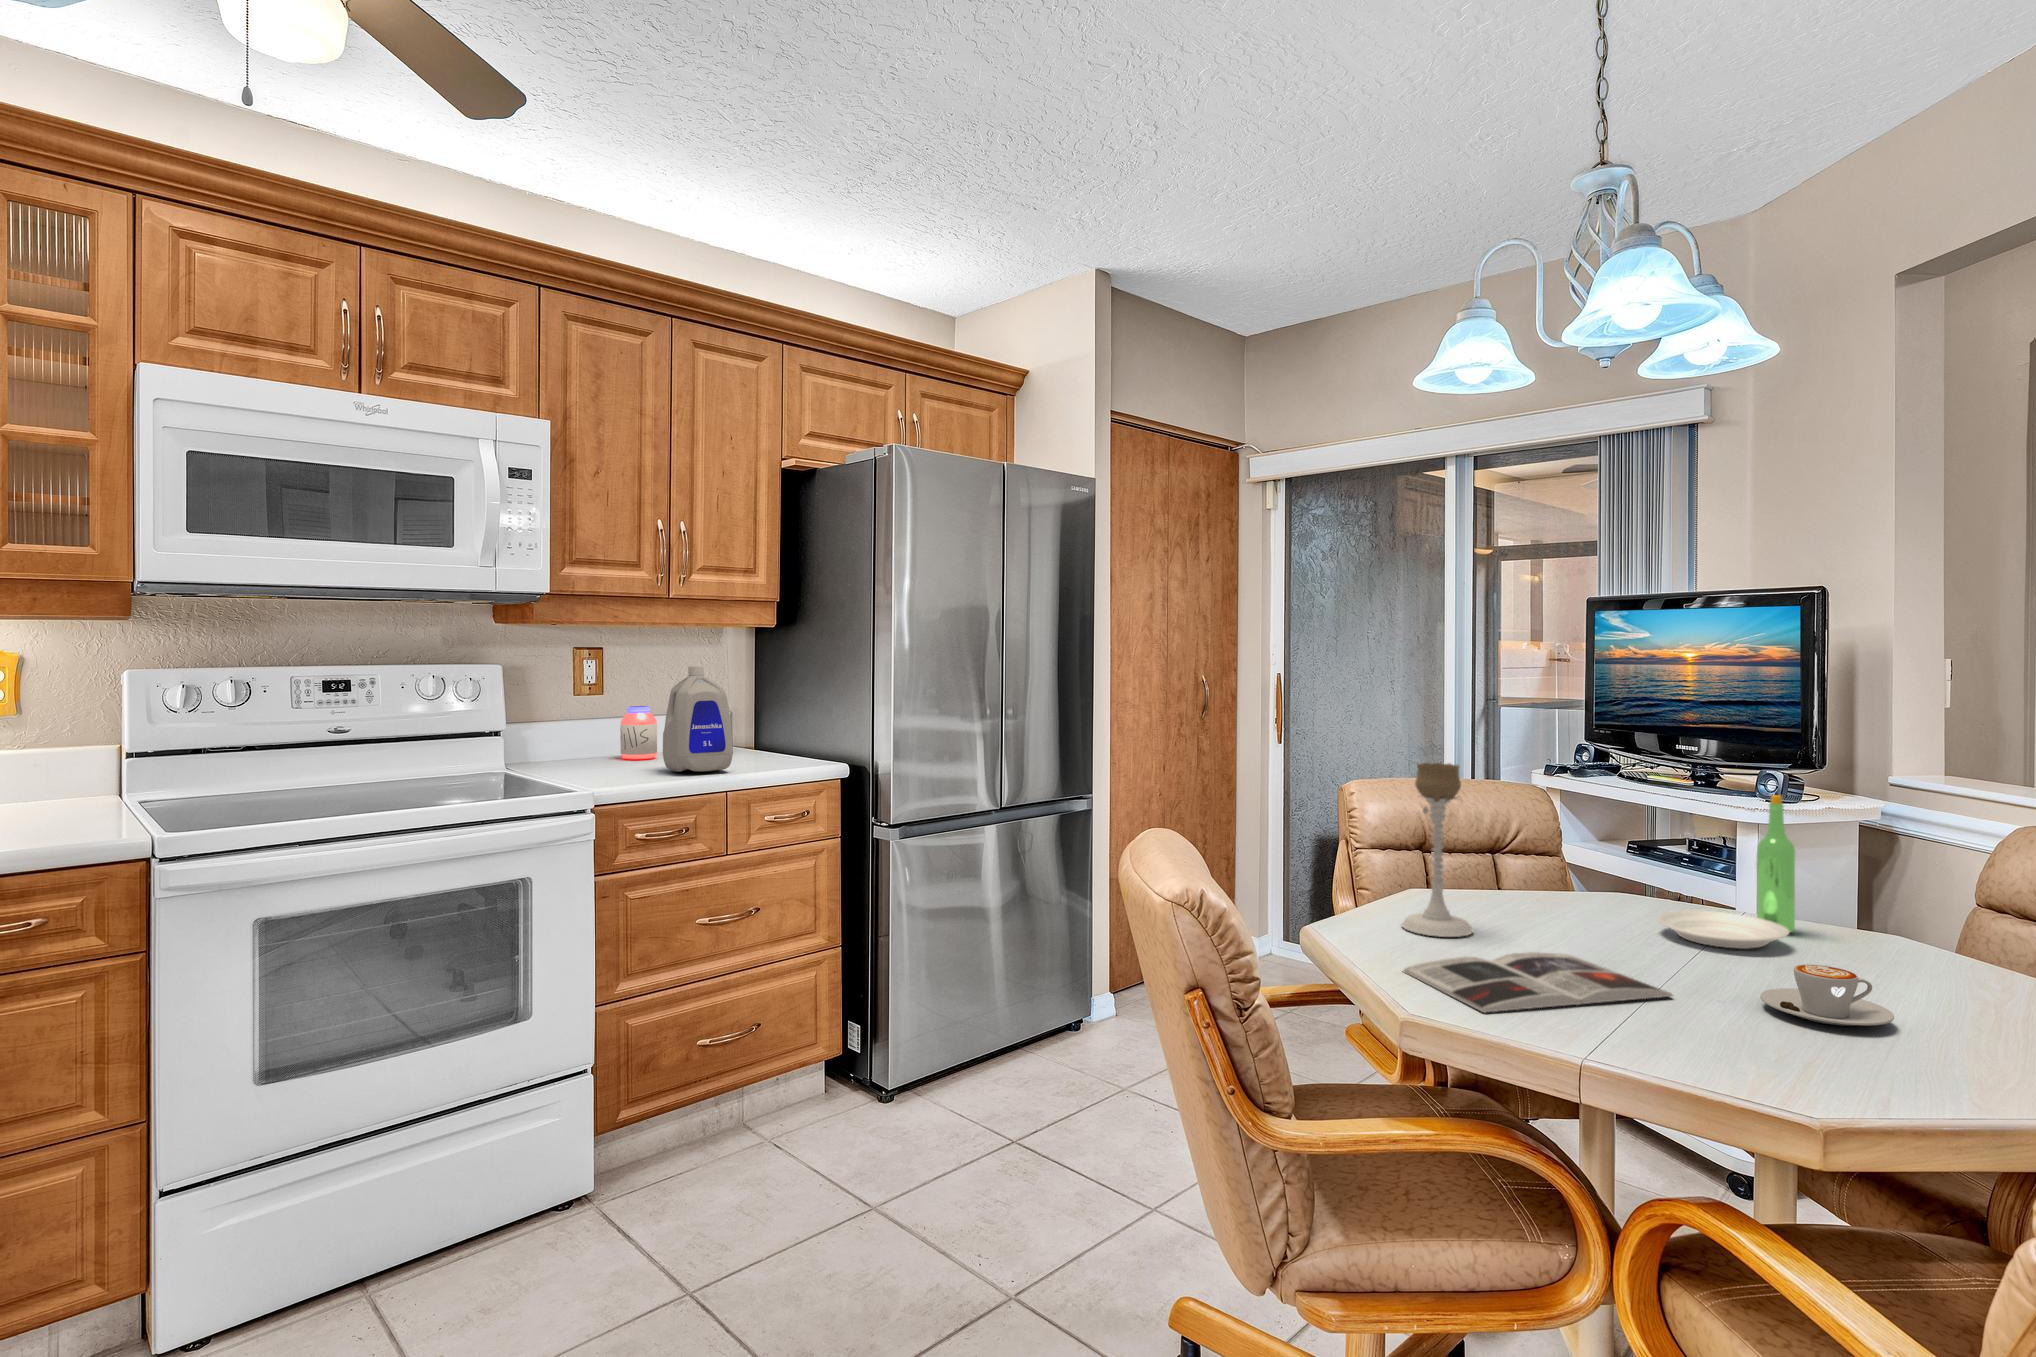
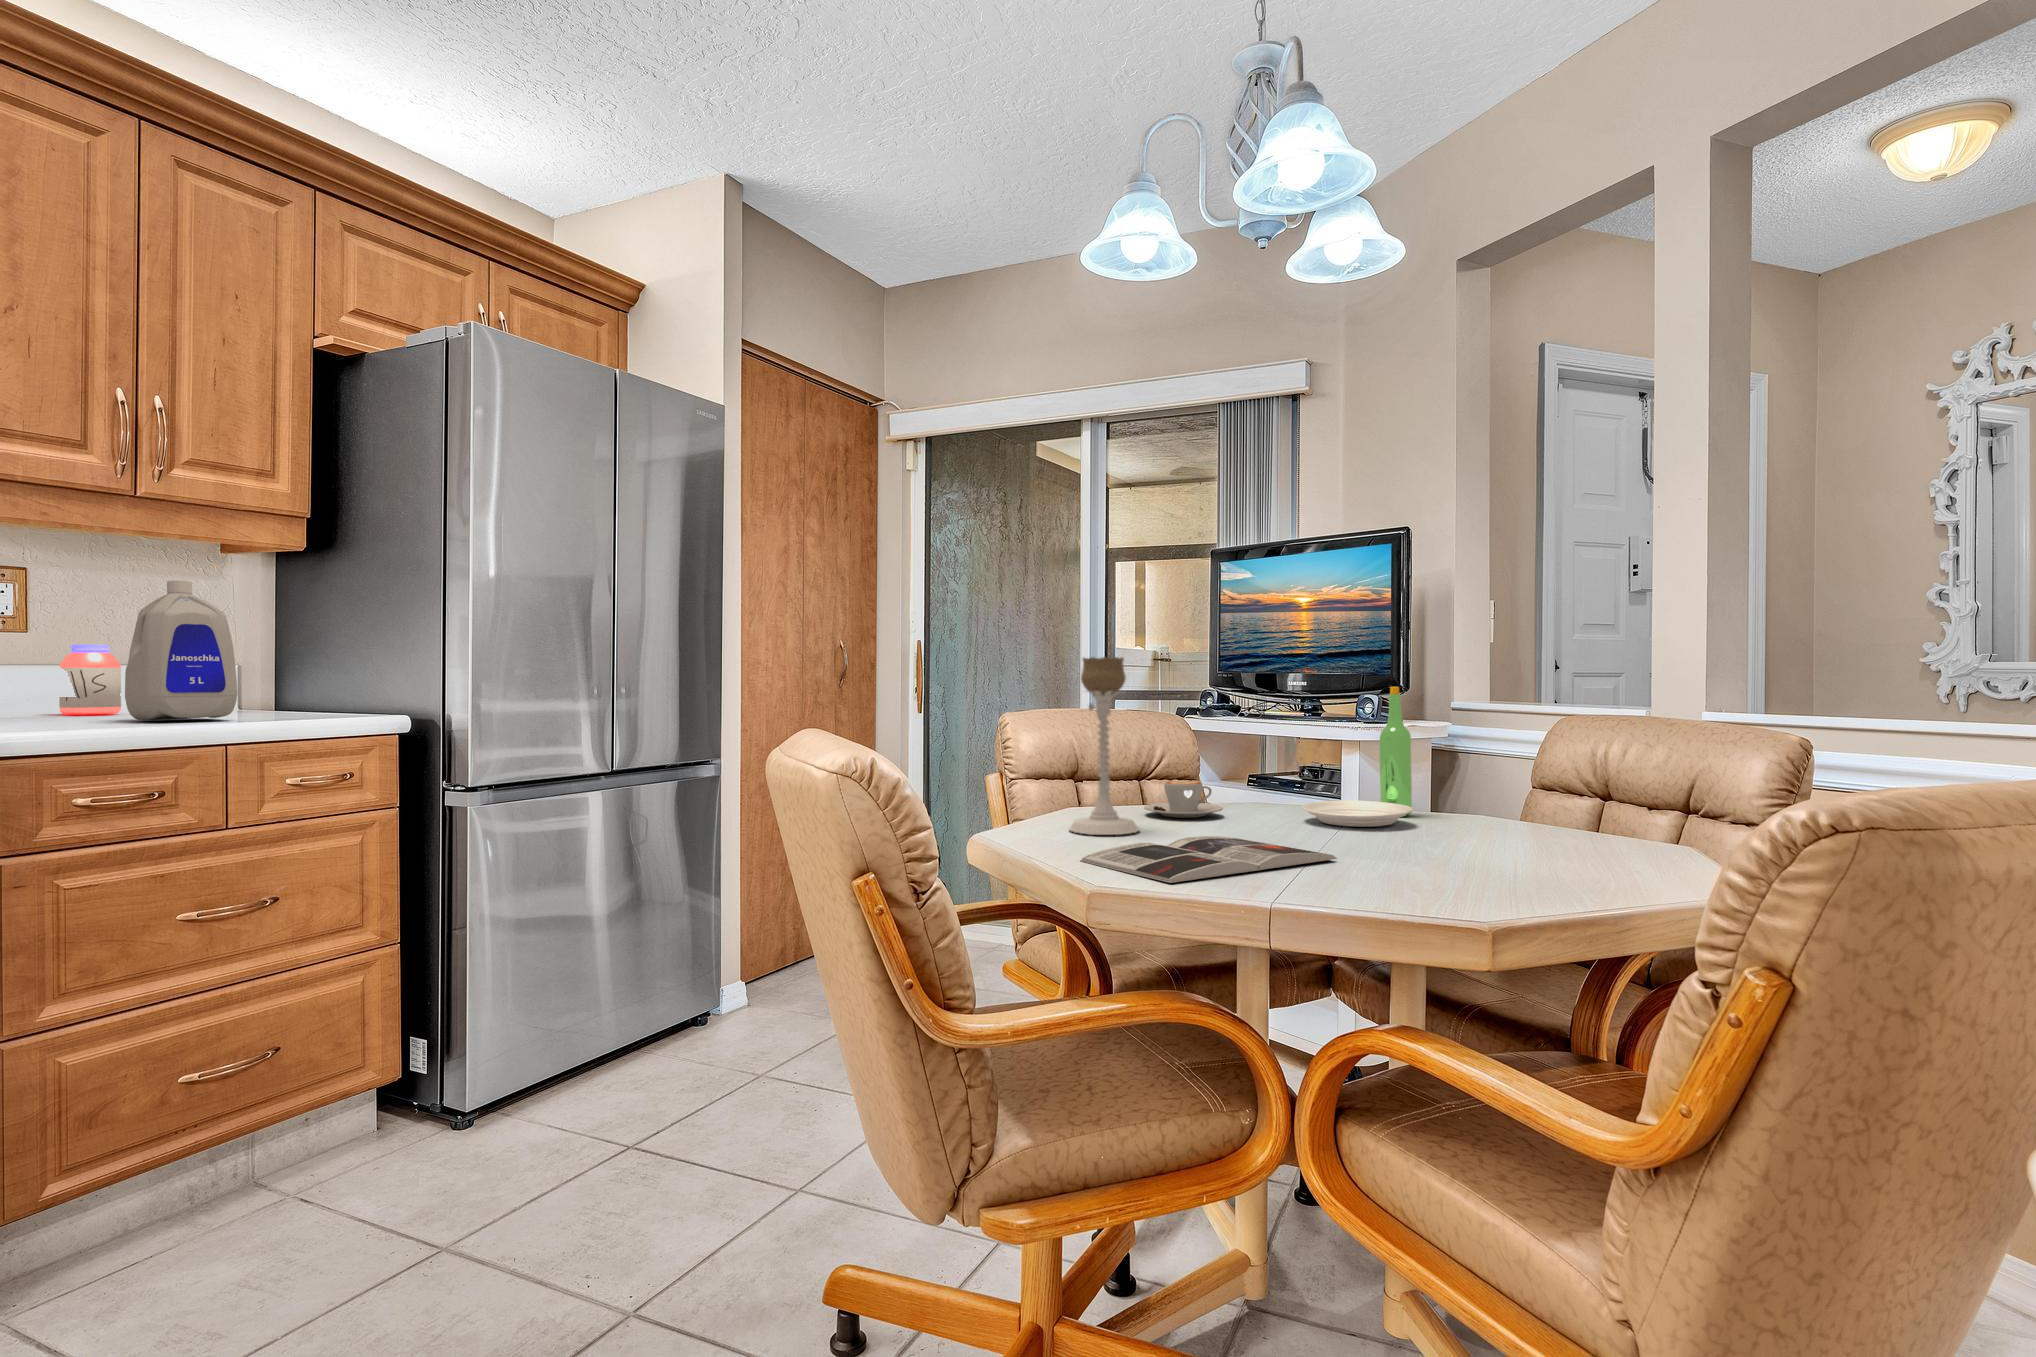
coffee cup: present [1760,964,1894,1026] -> present [1144,781,1223,818]

